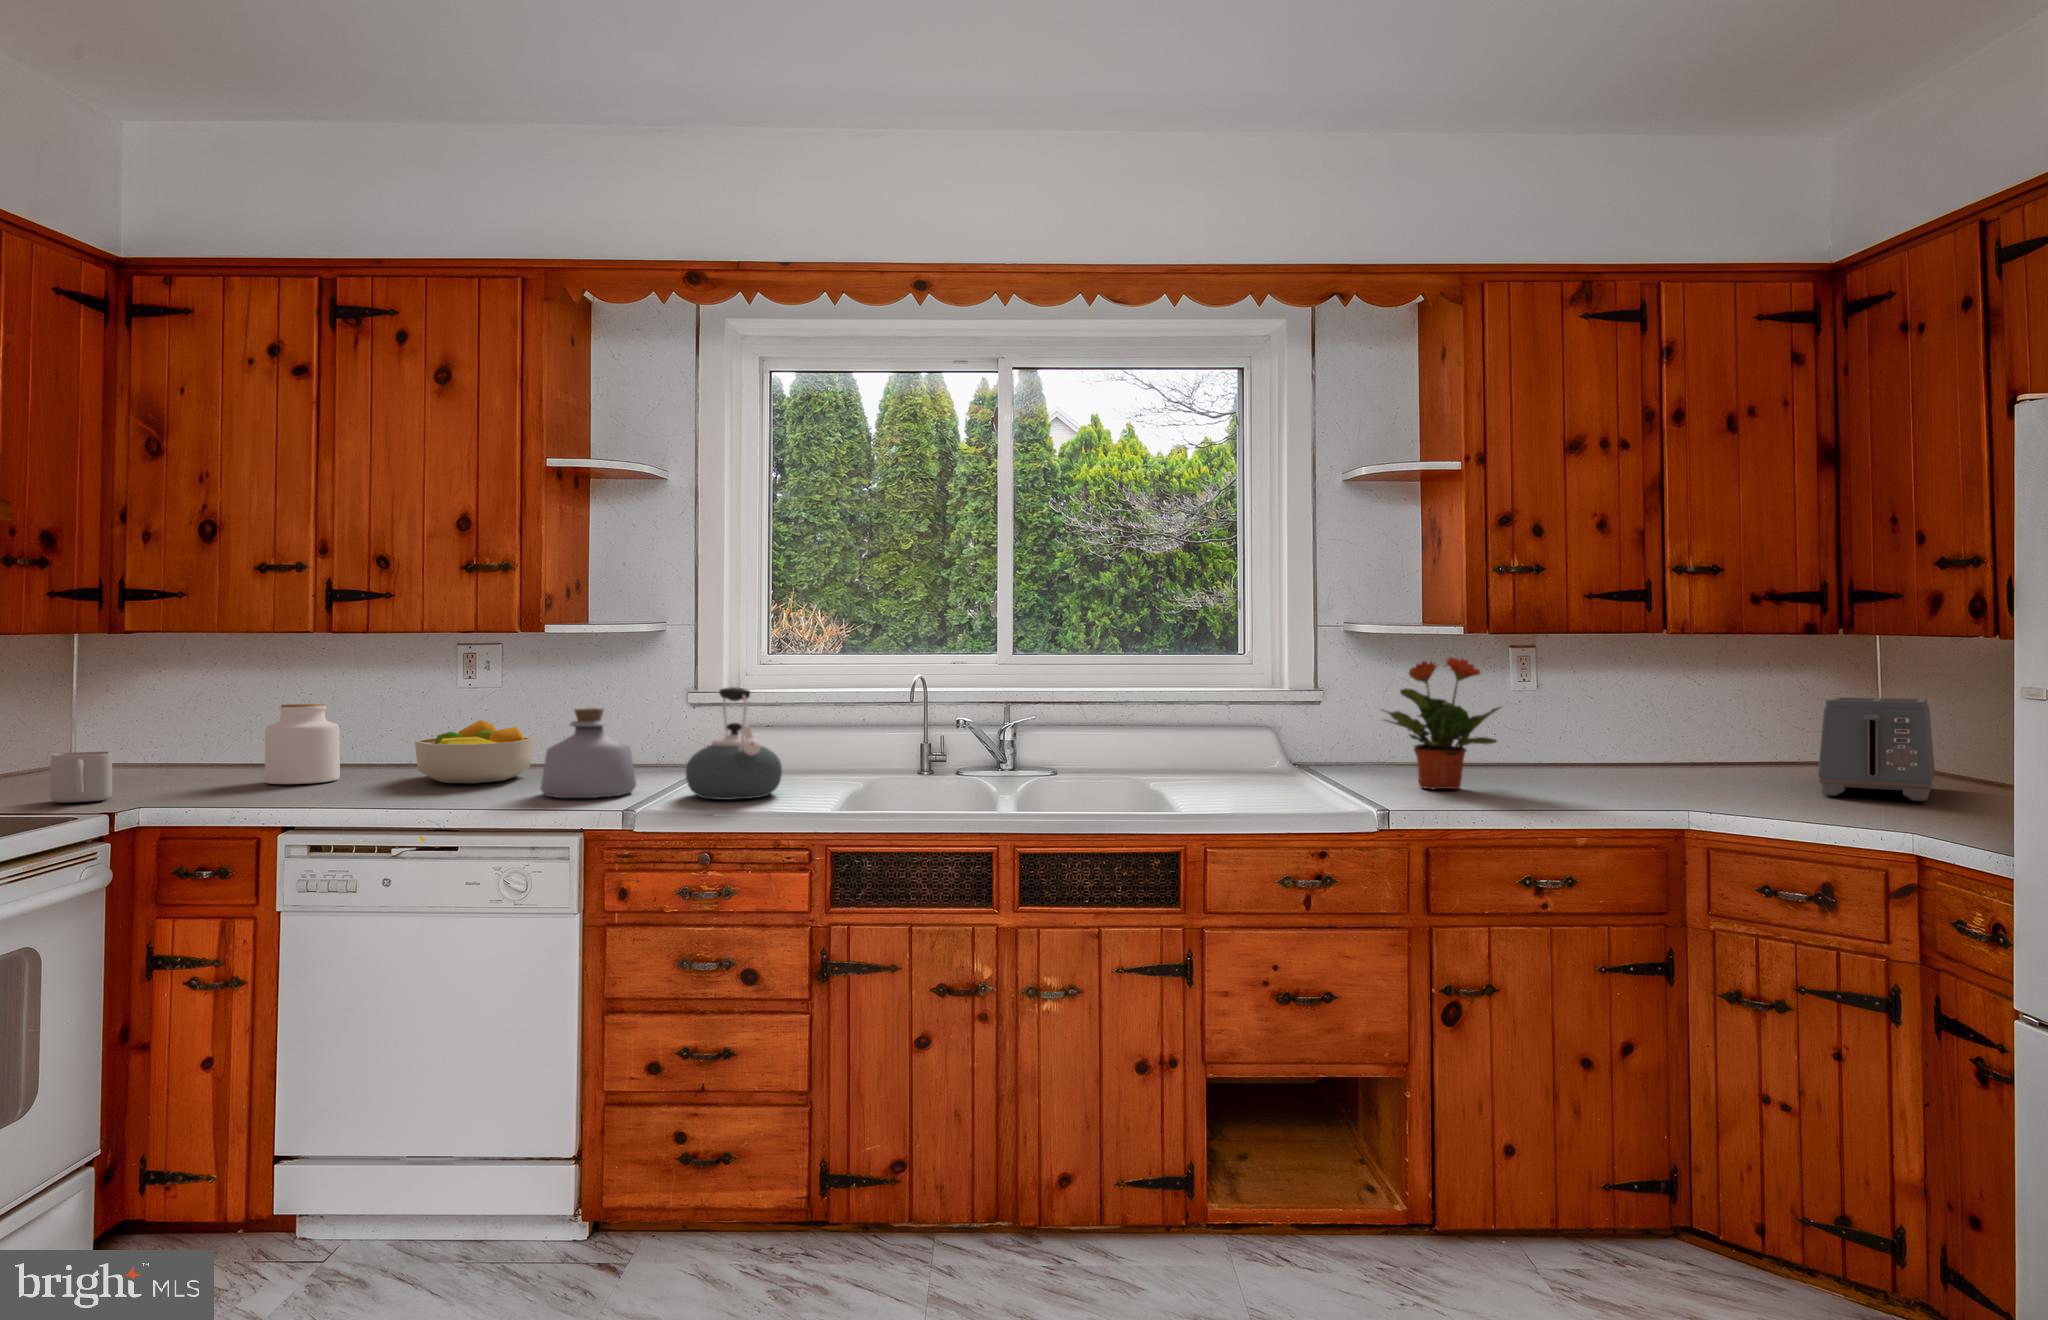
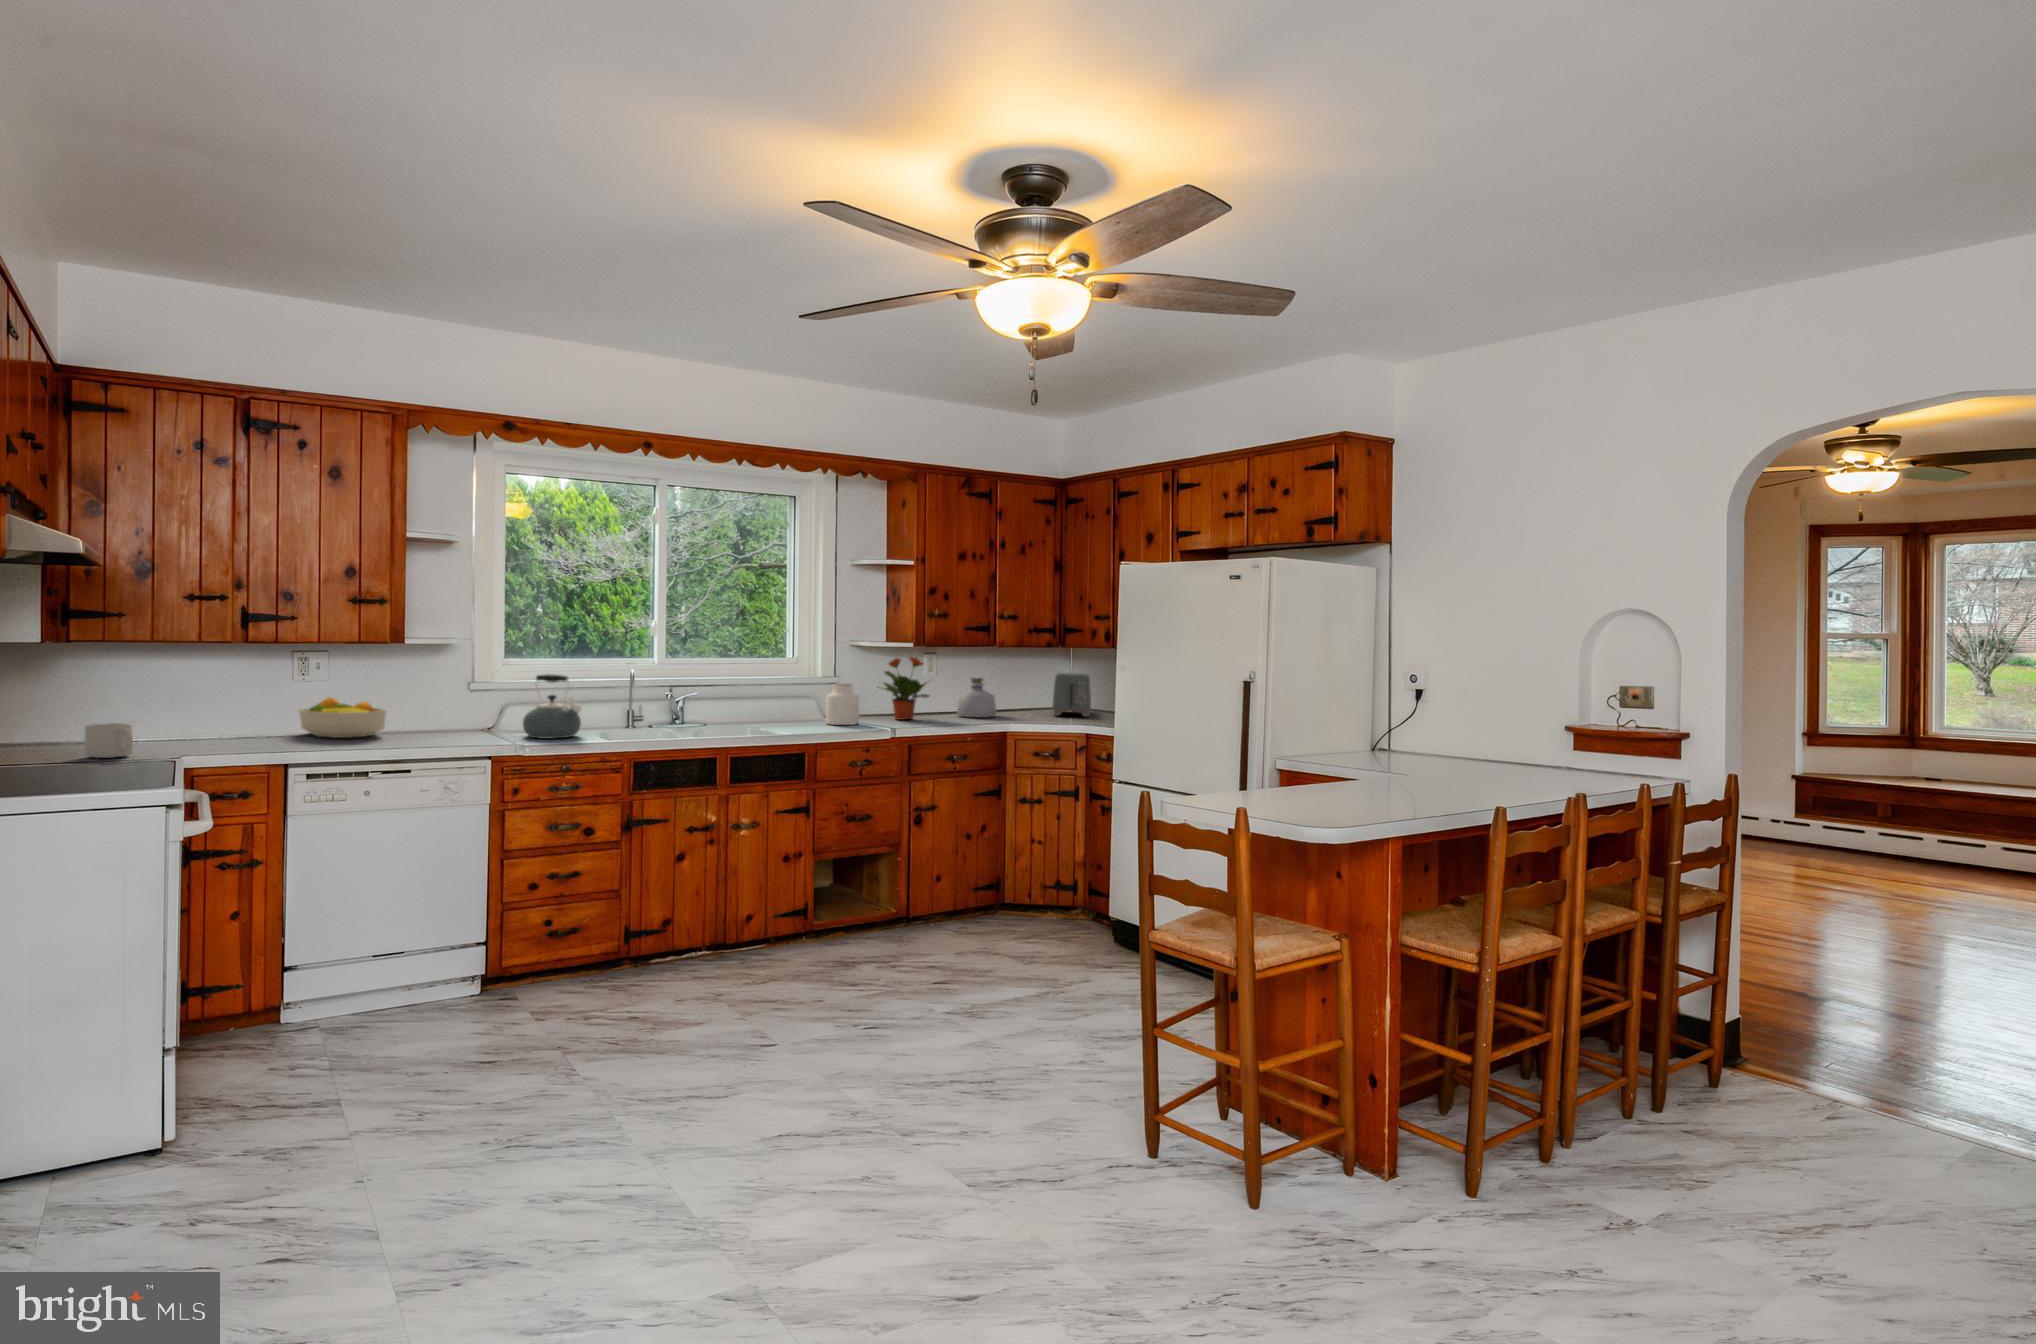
jar: present [265,704,340,784] -> present [826,684,859,725]
bottle: present [541,708,636,798] -> present [957,678,997,718]

